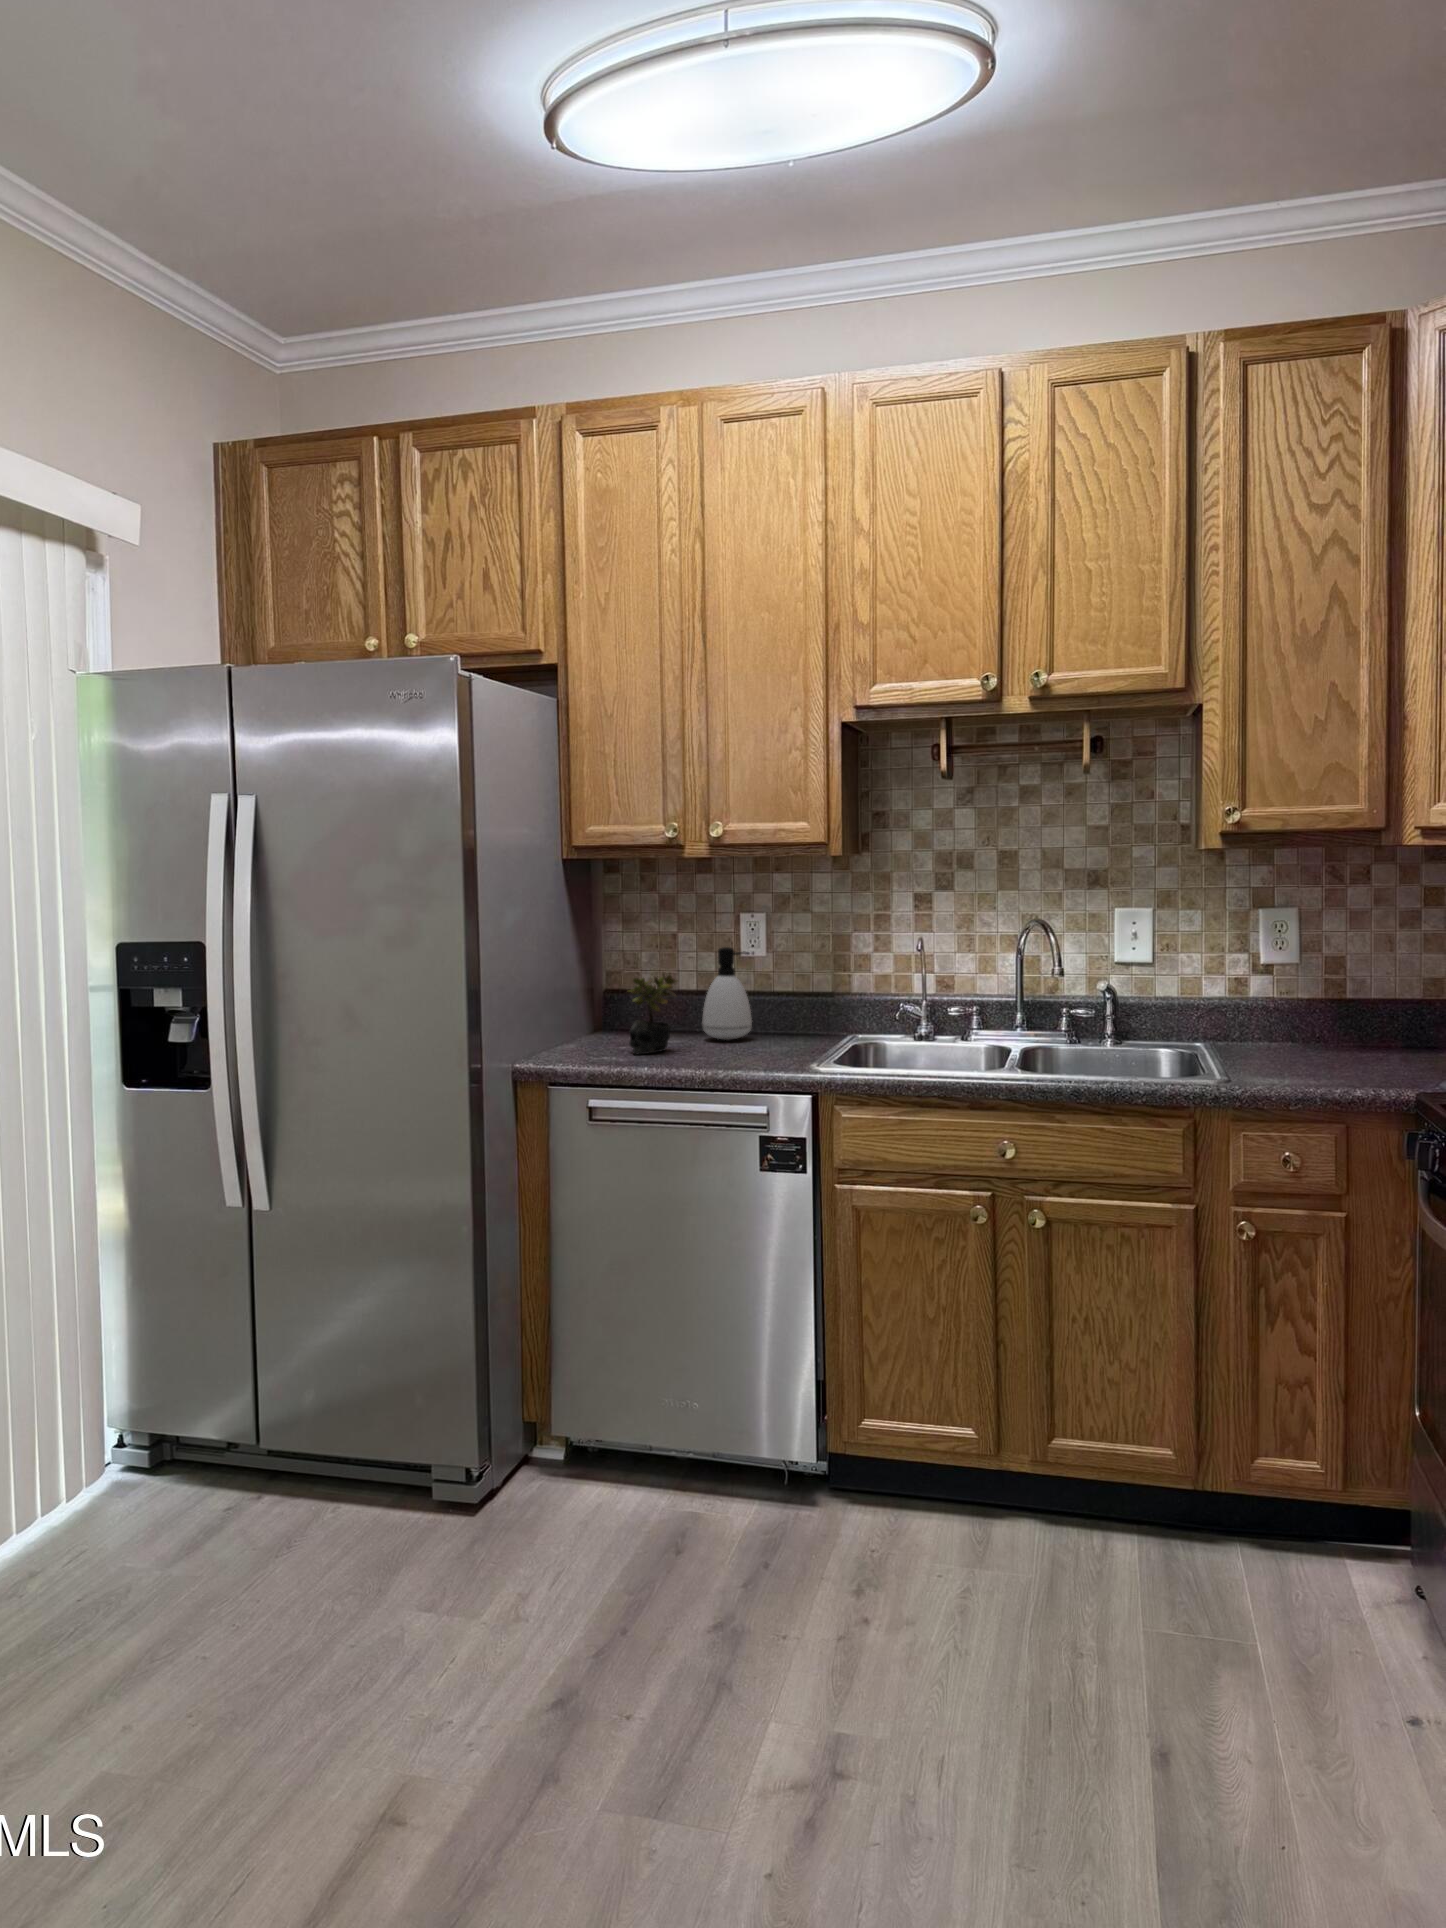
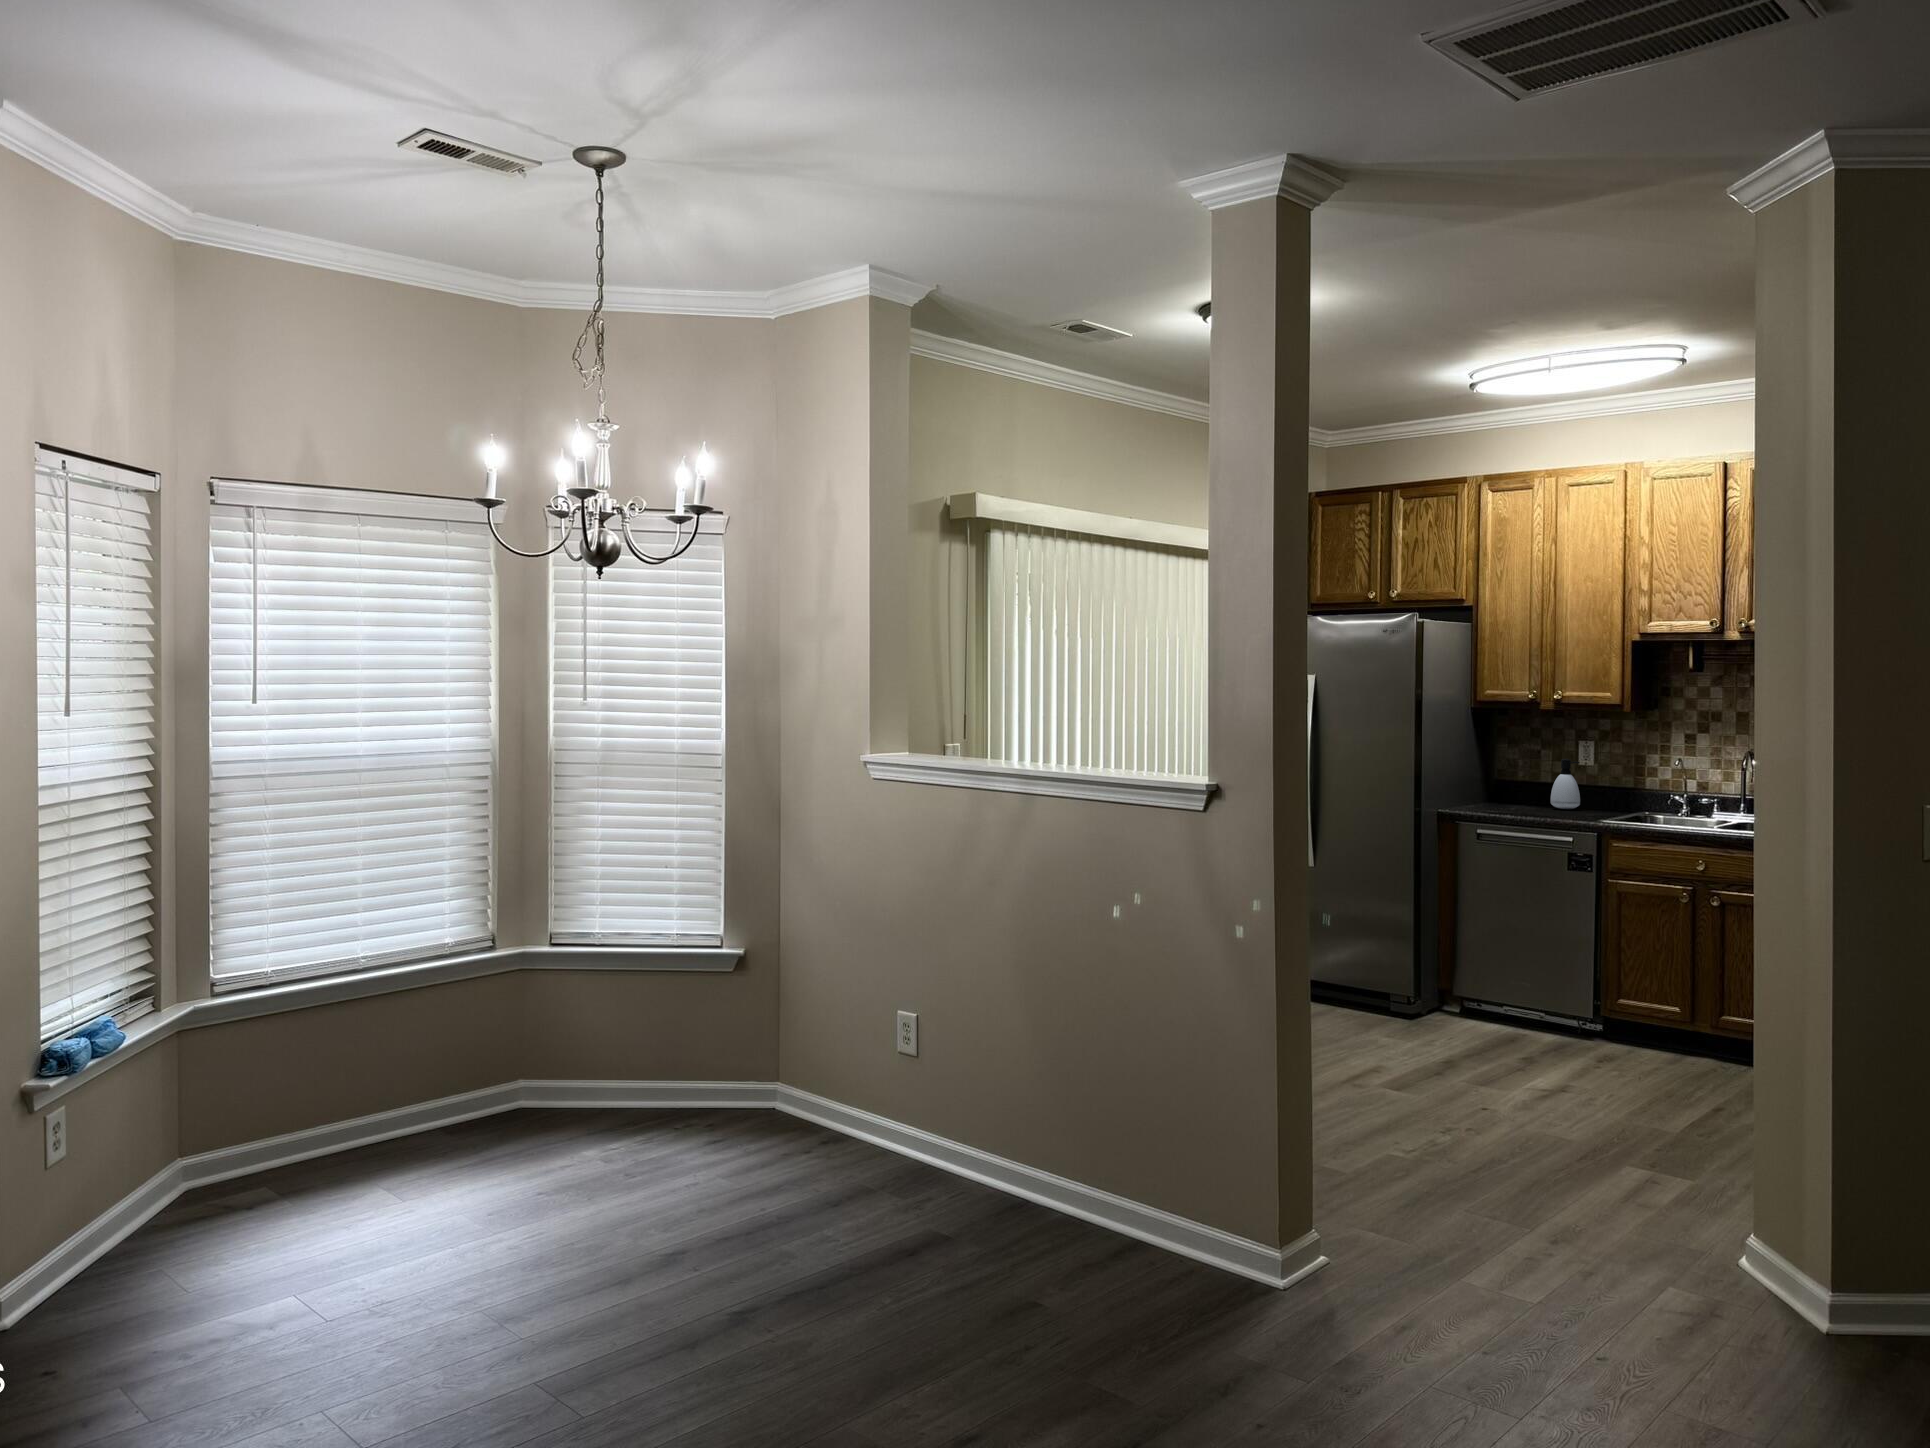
succulent plant: present [628,973,678,1054] -> none [1505,768,1535,810]

